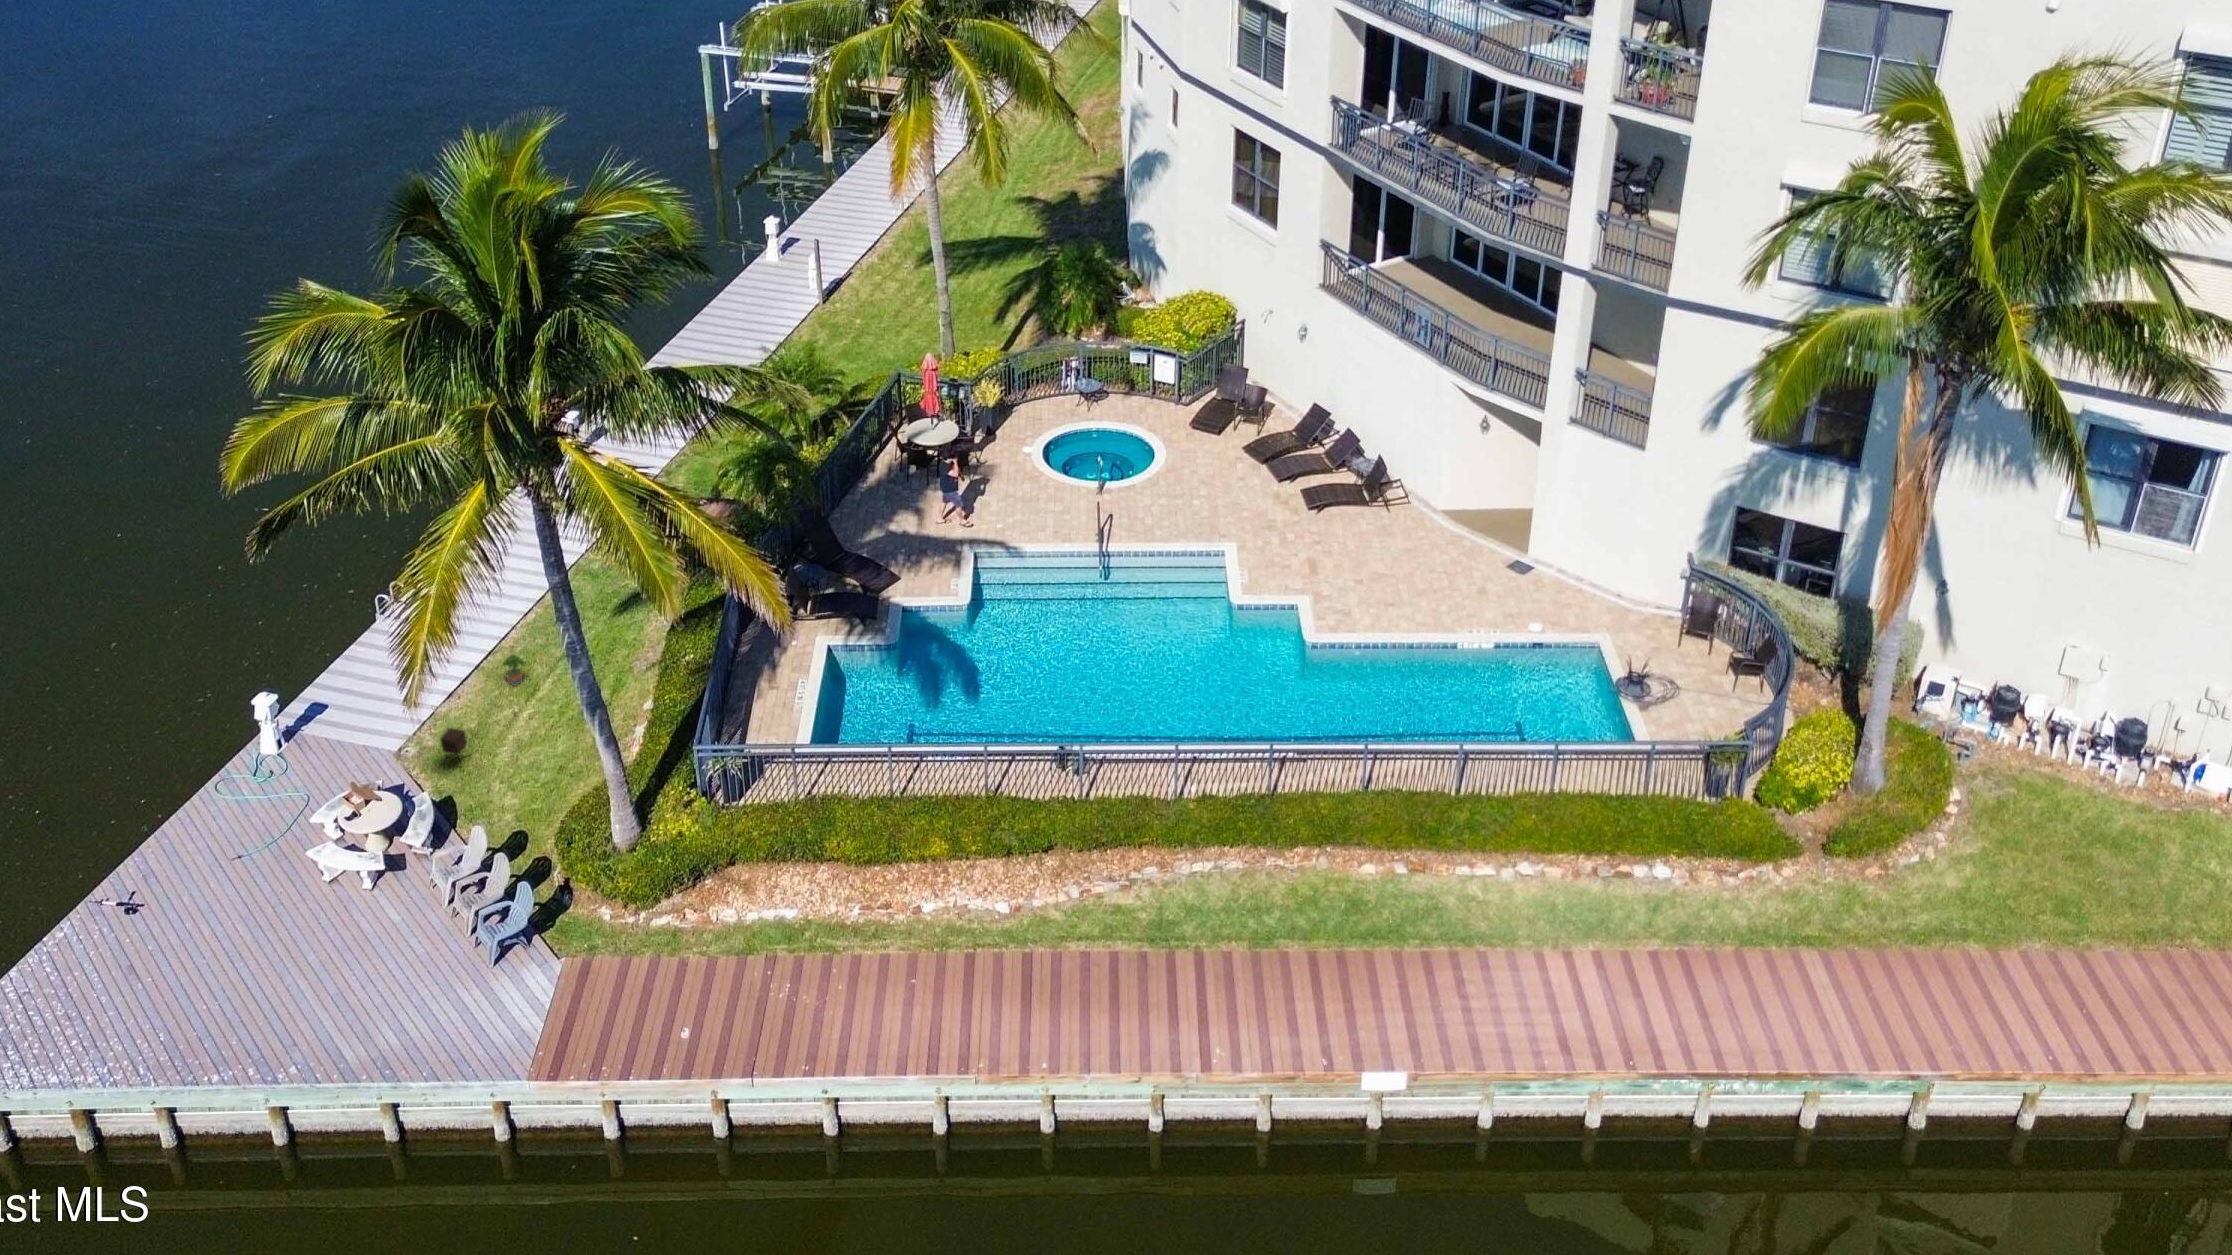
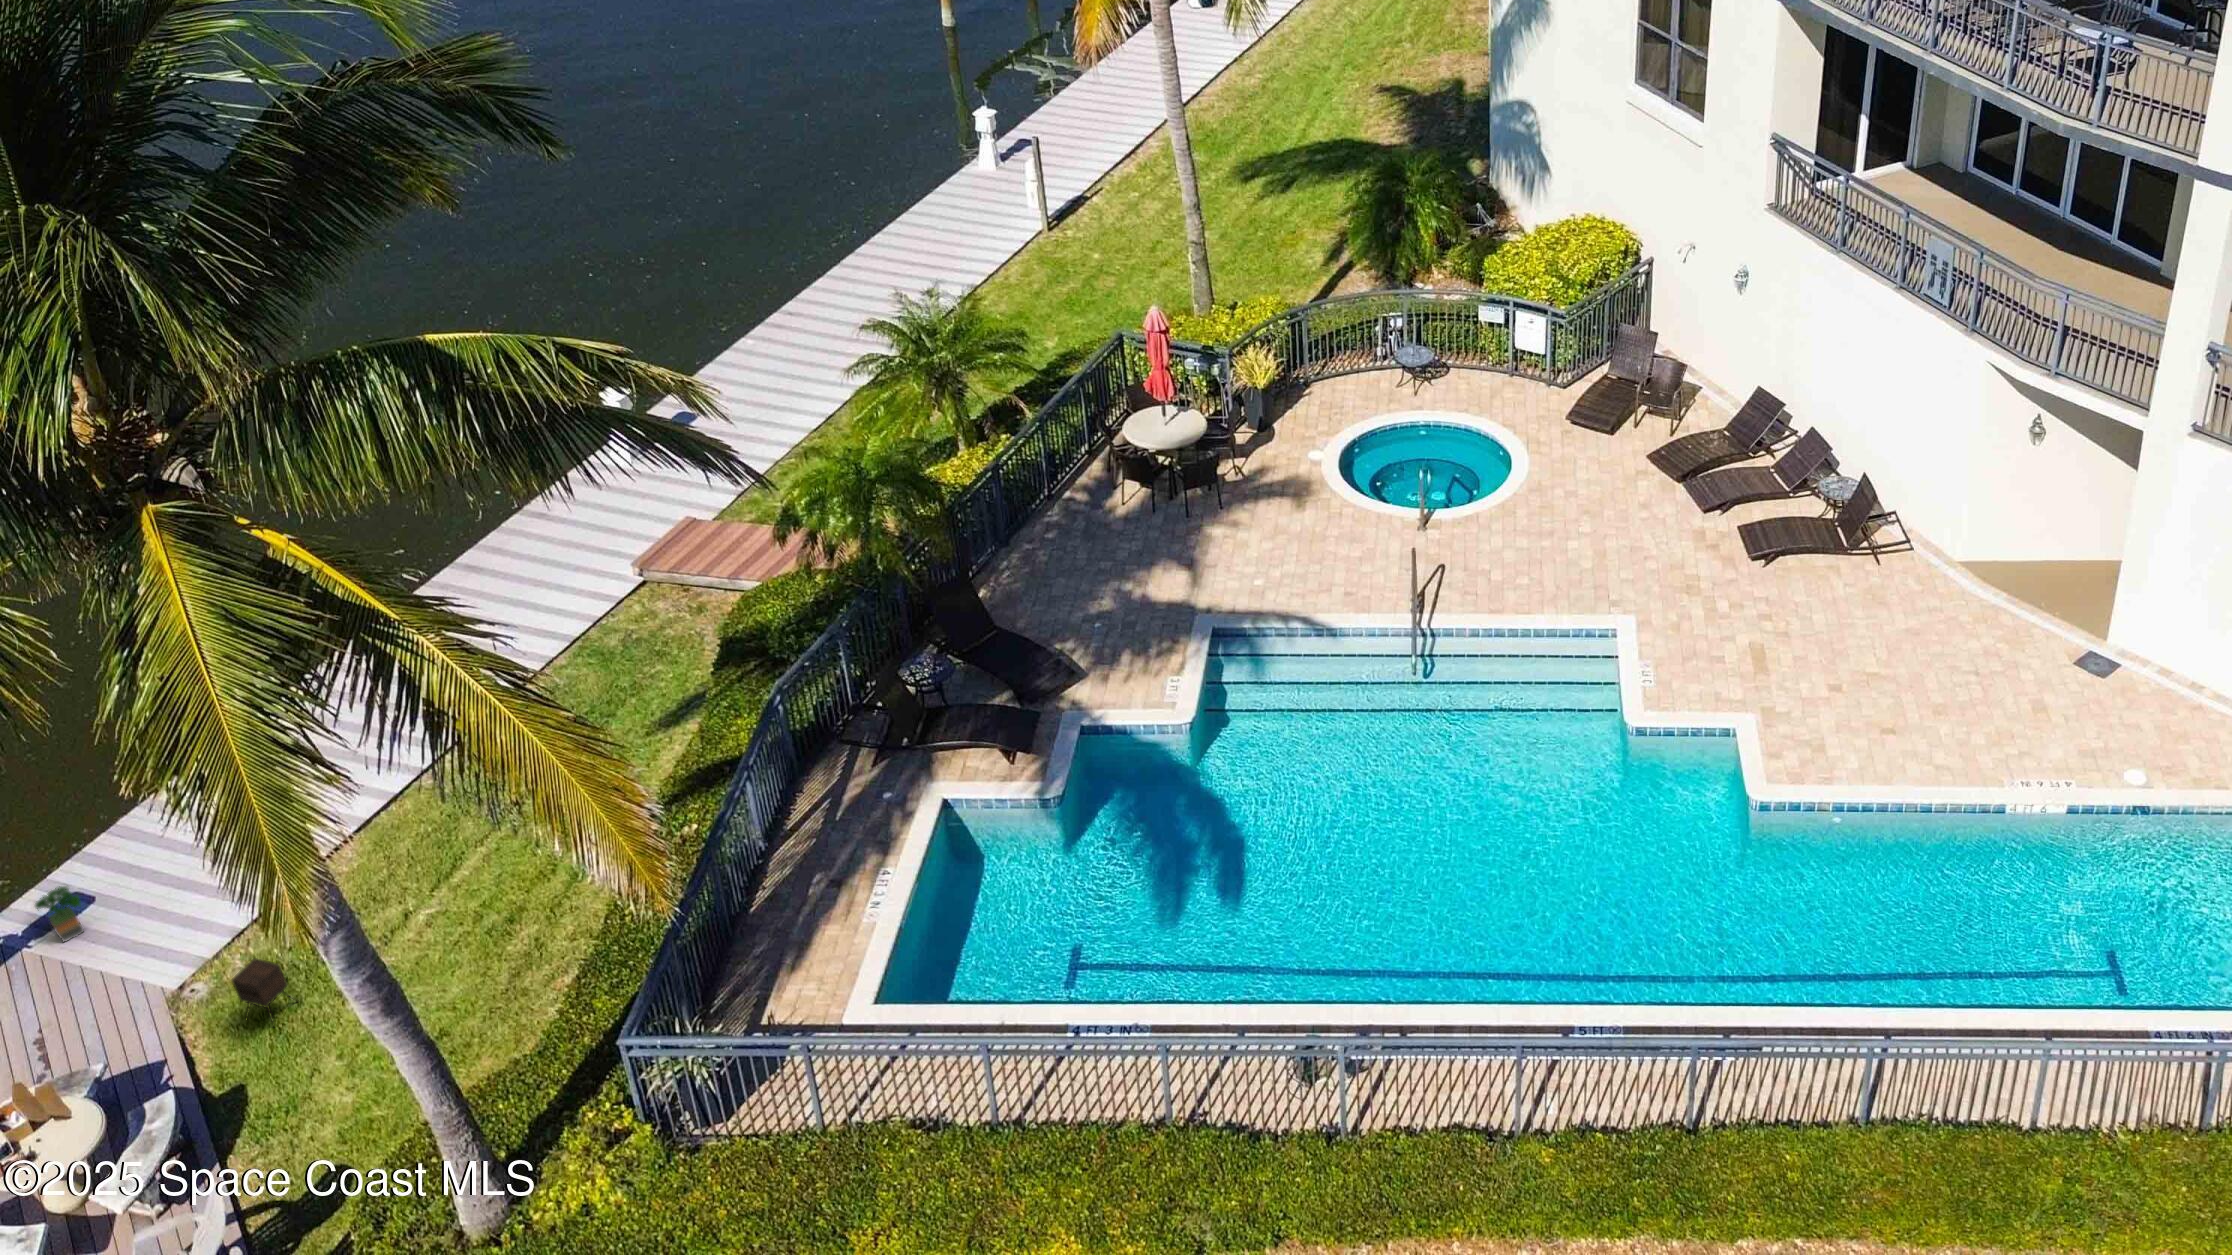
potted tree: present [502,655,525,686] -> present [35,886,84,942]

